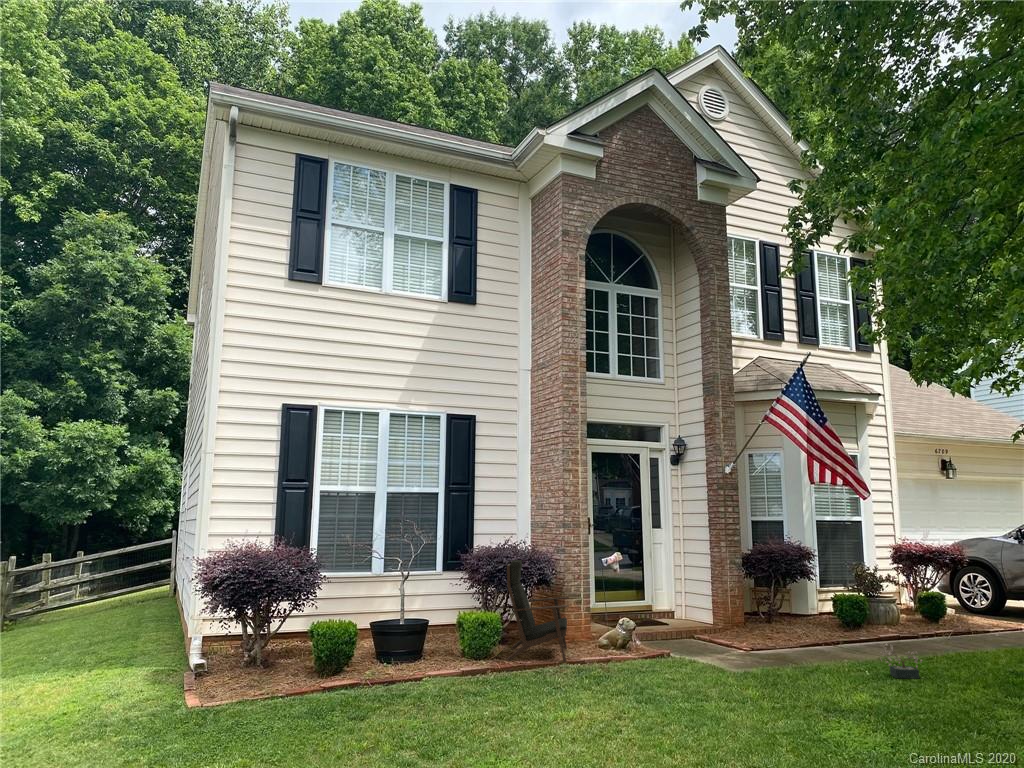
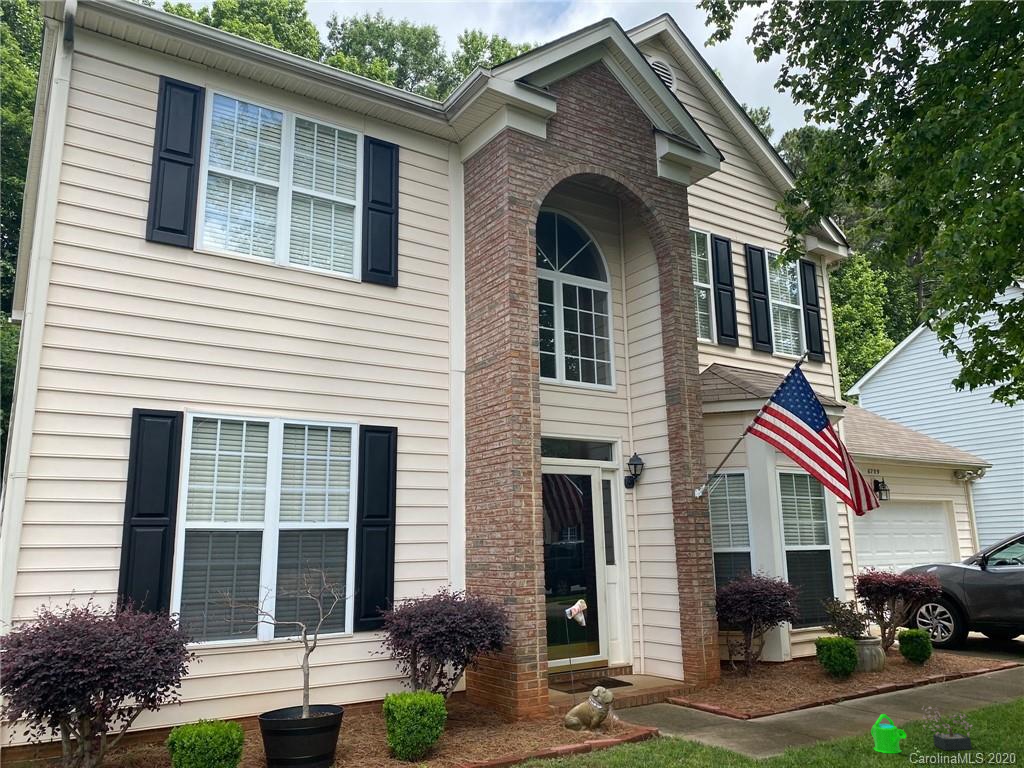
lounge chair: present [506,560,569,662] -> none [447,613,531,755]
watering can: none [837,647,861,678] -> present [871,714,906,753]

